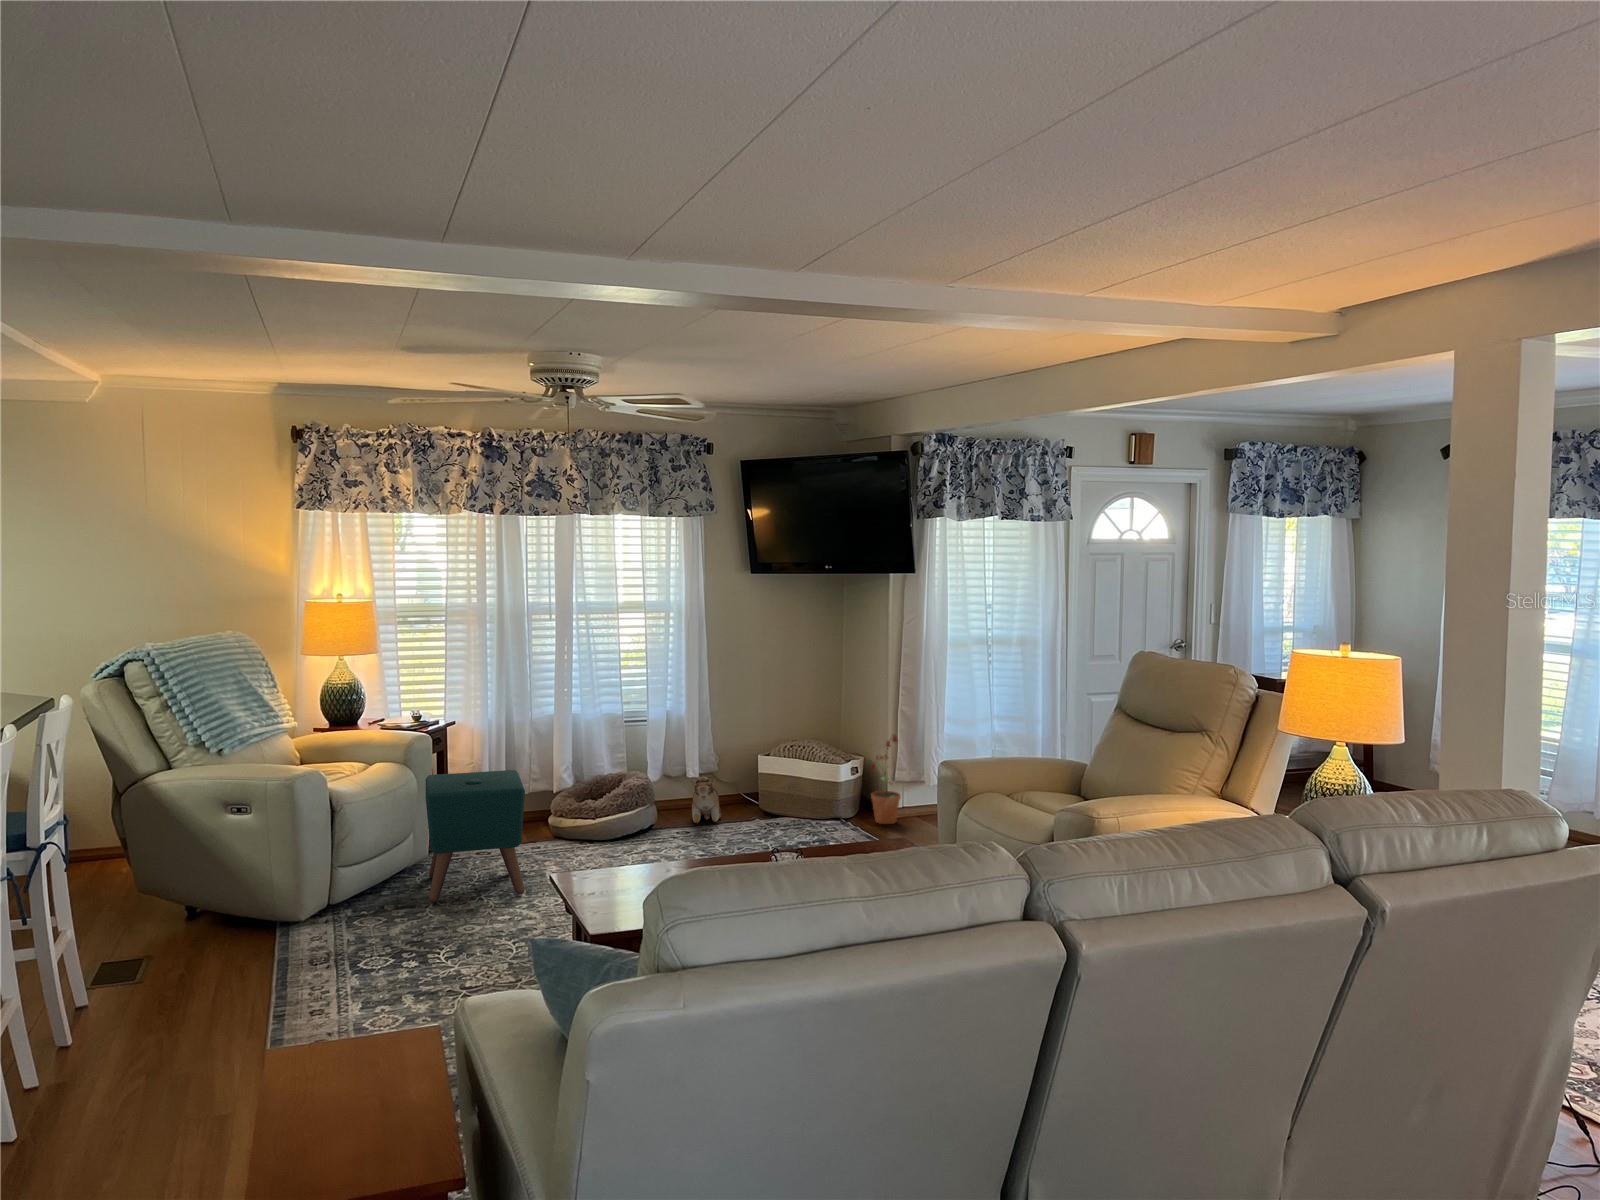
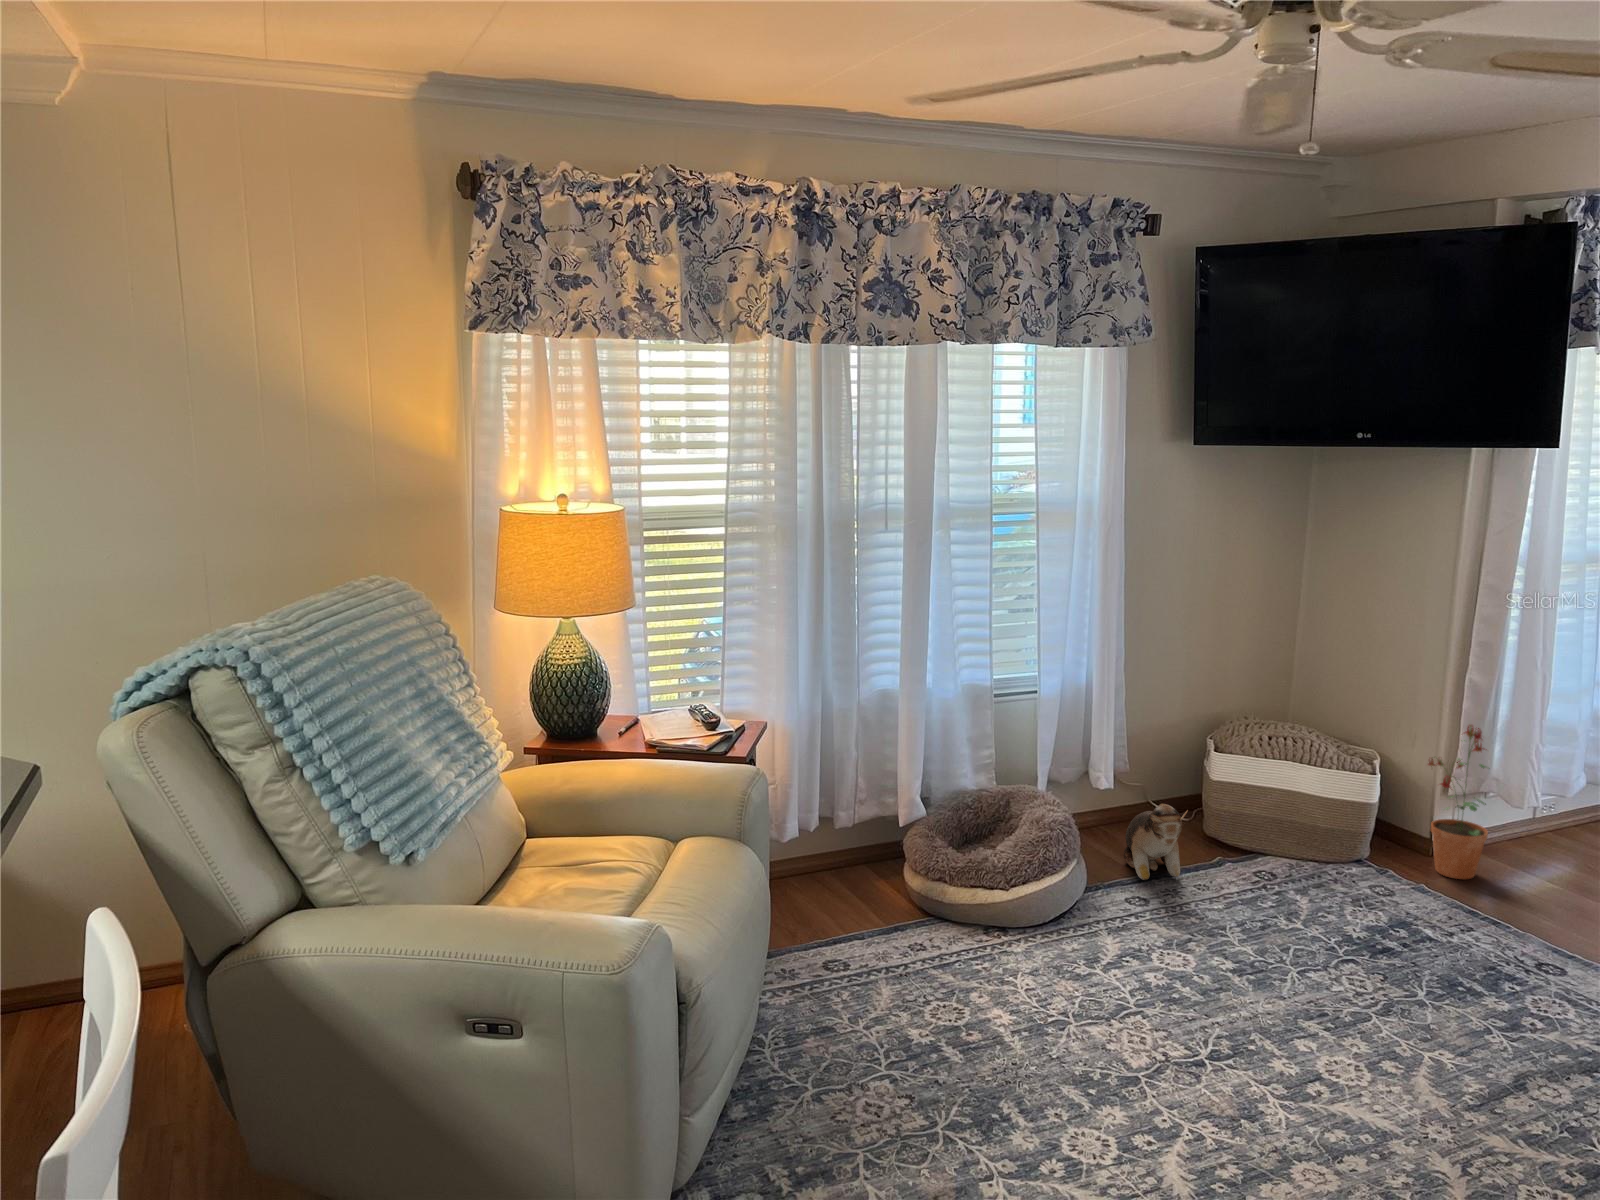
ottoman: present [426,770,525,903] -> none [781,843,1017,1143]

